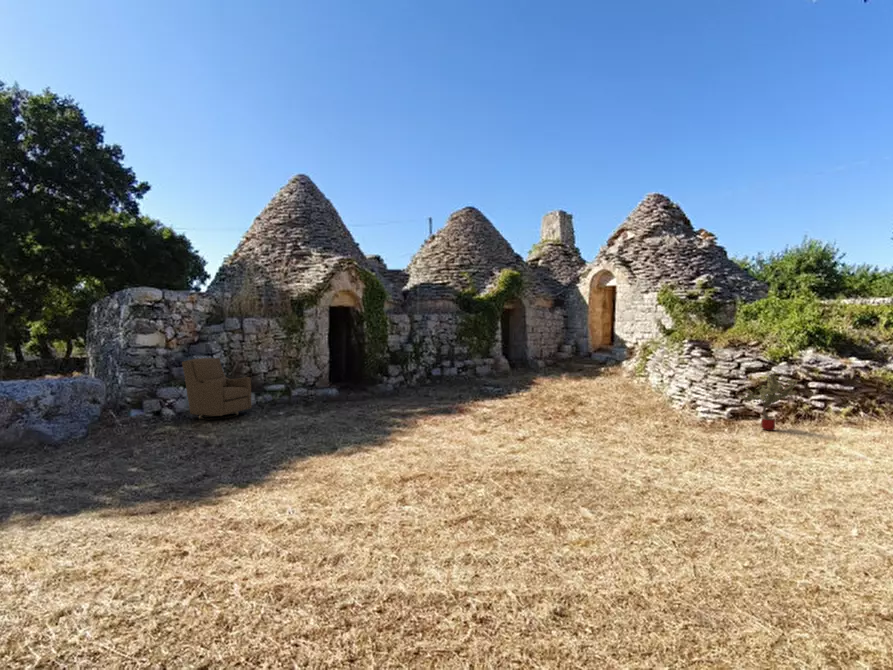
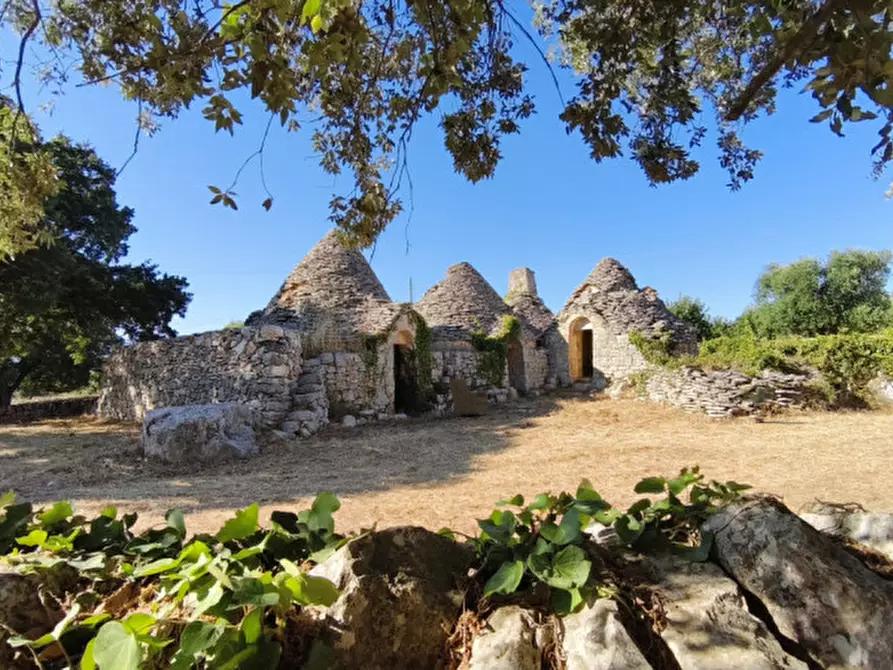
chair: present [182,358,252,420] -> present [449,379,488,417]

